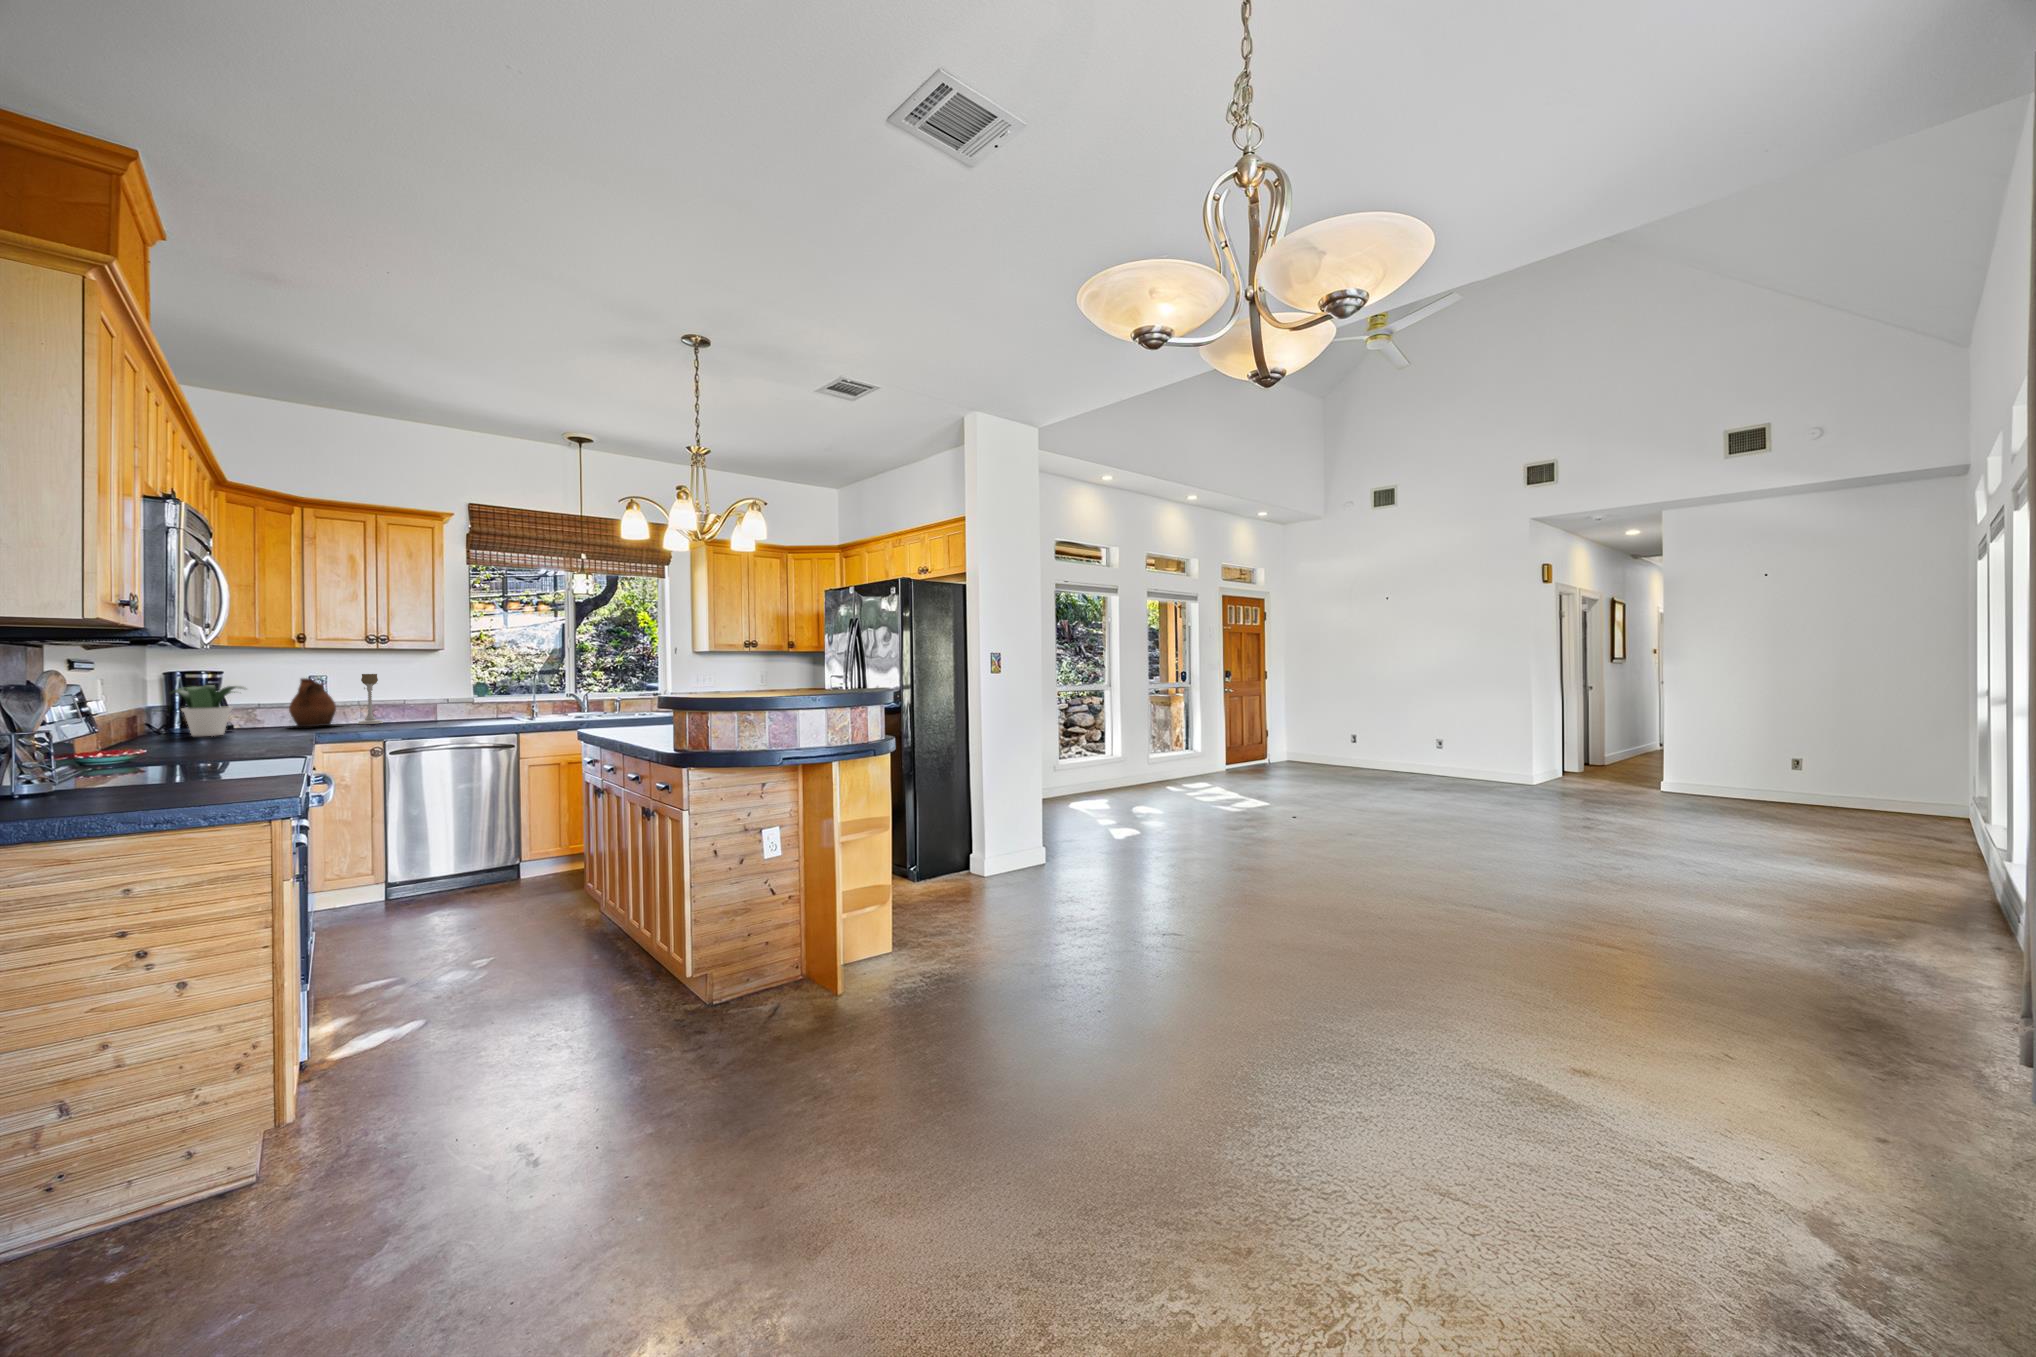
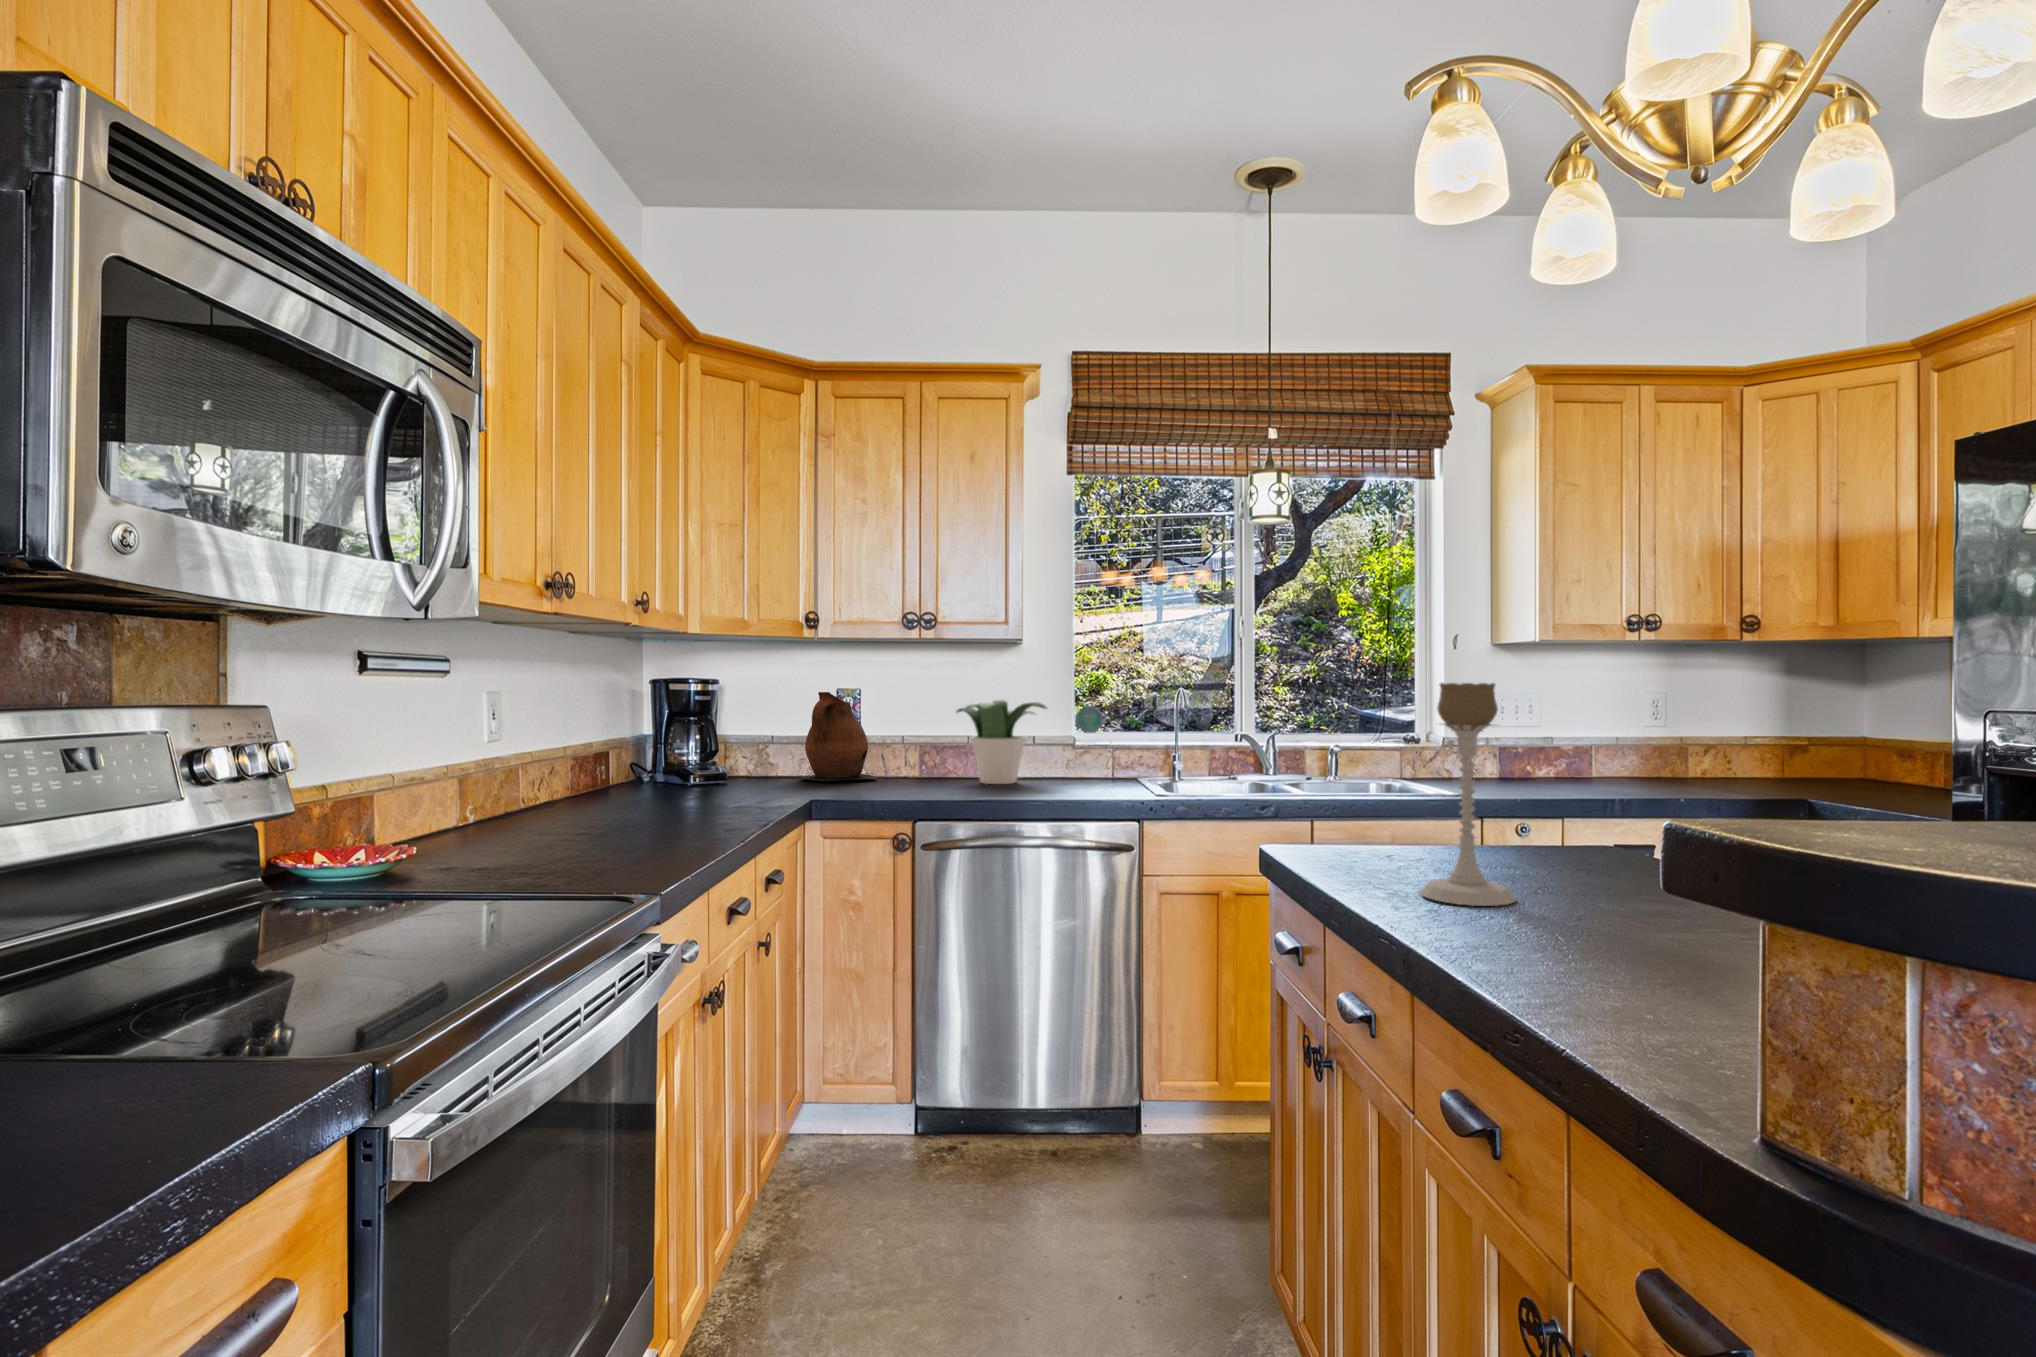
candle holder: present [357,674,383,724] -> present [1420,683,1515,906]
potted plant: present [170,685,246,736] -> present [957,700,1046,784]

